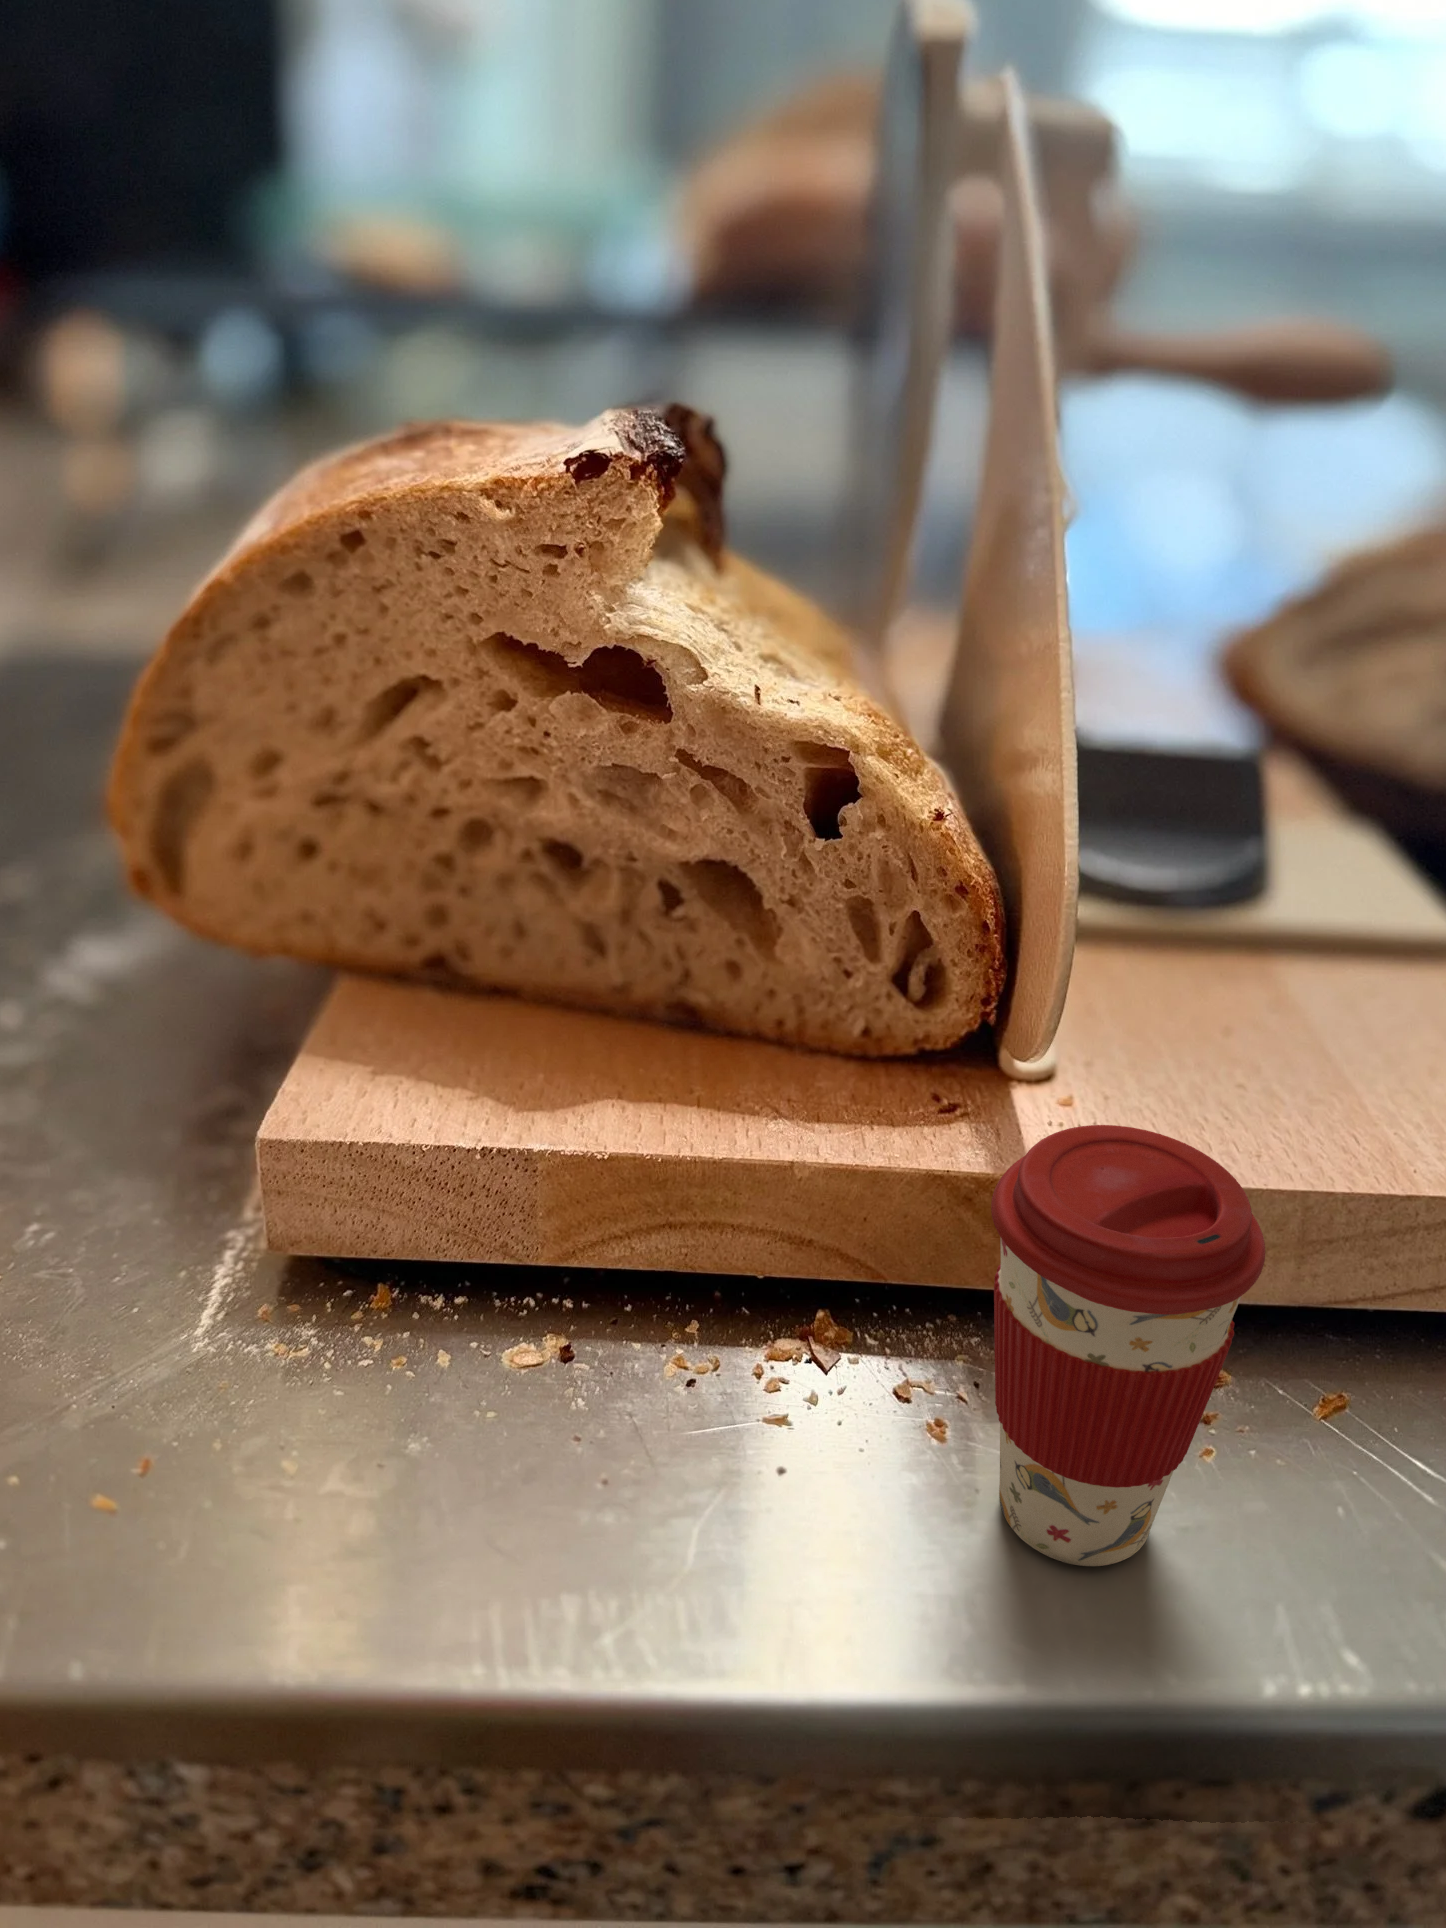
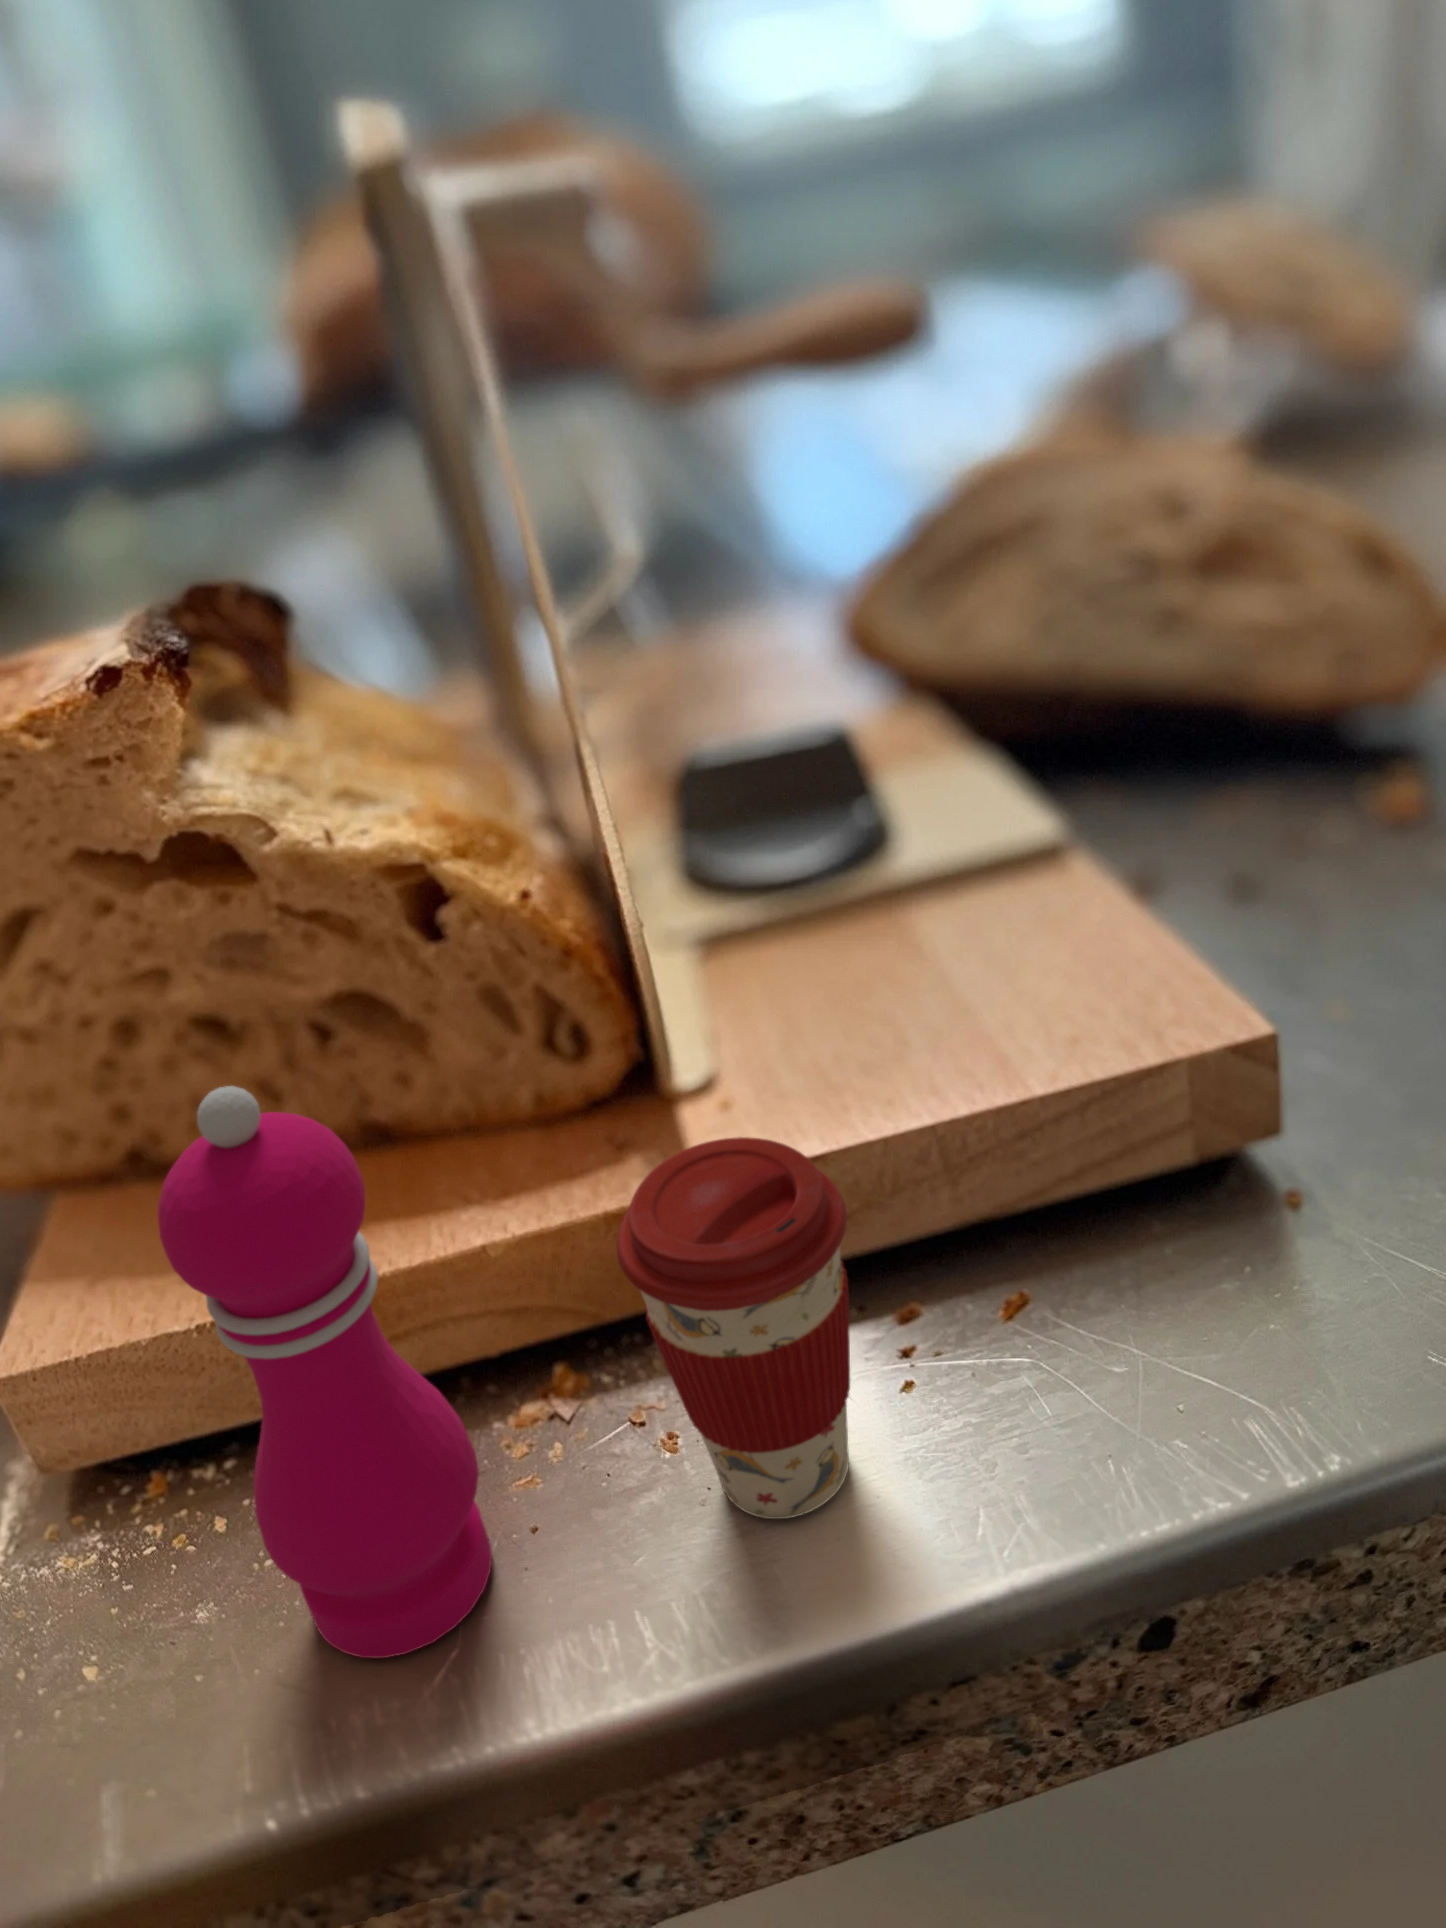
pepper mill: none [515,885,762,1561] -> present [158,1086,492,1658]

